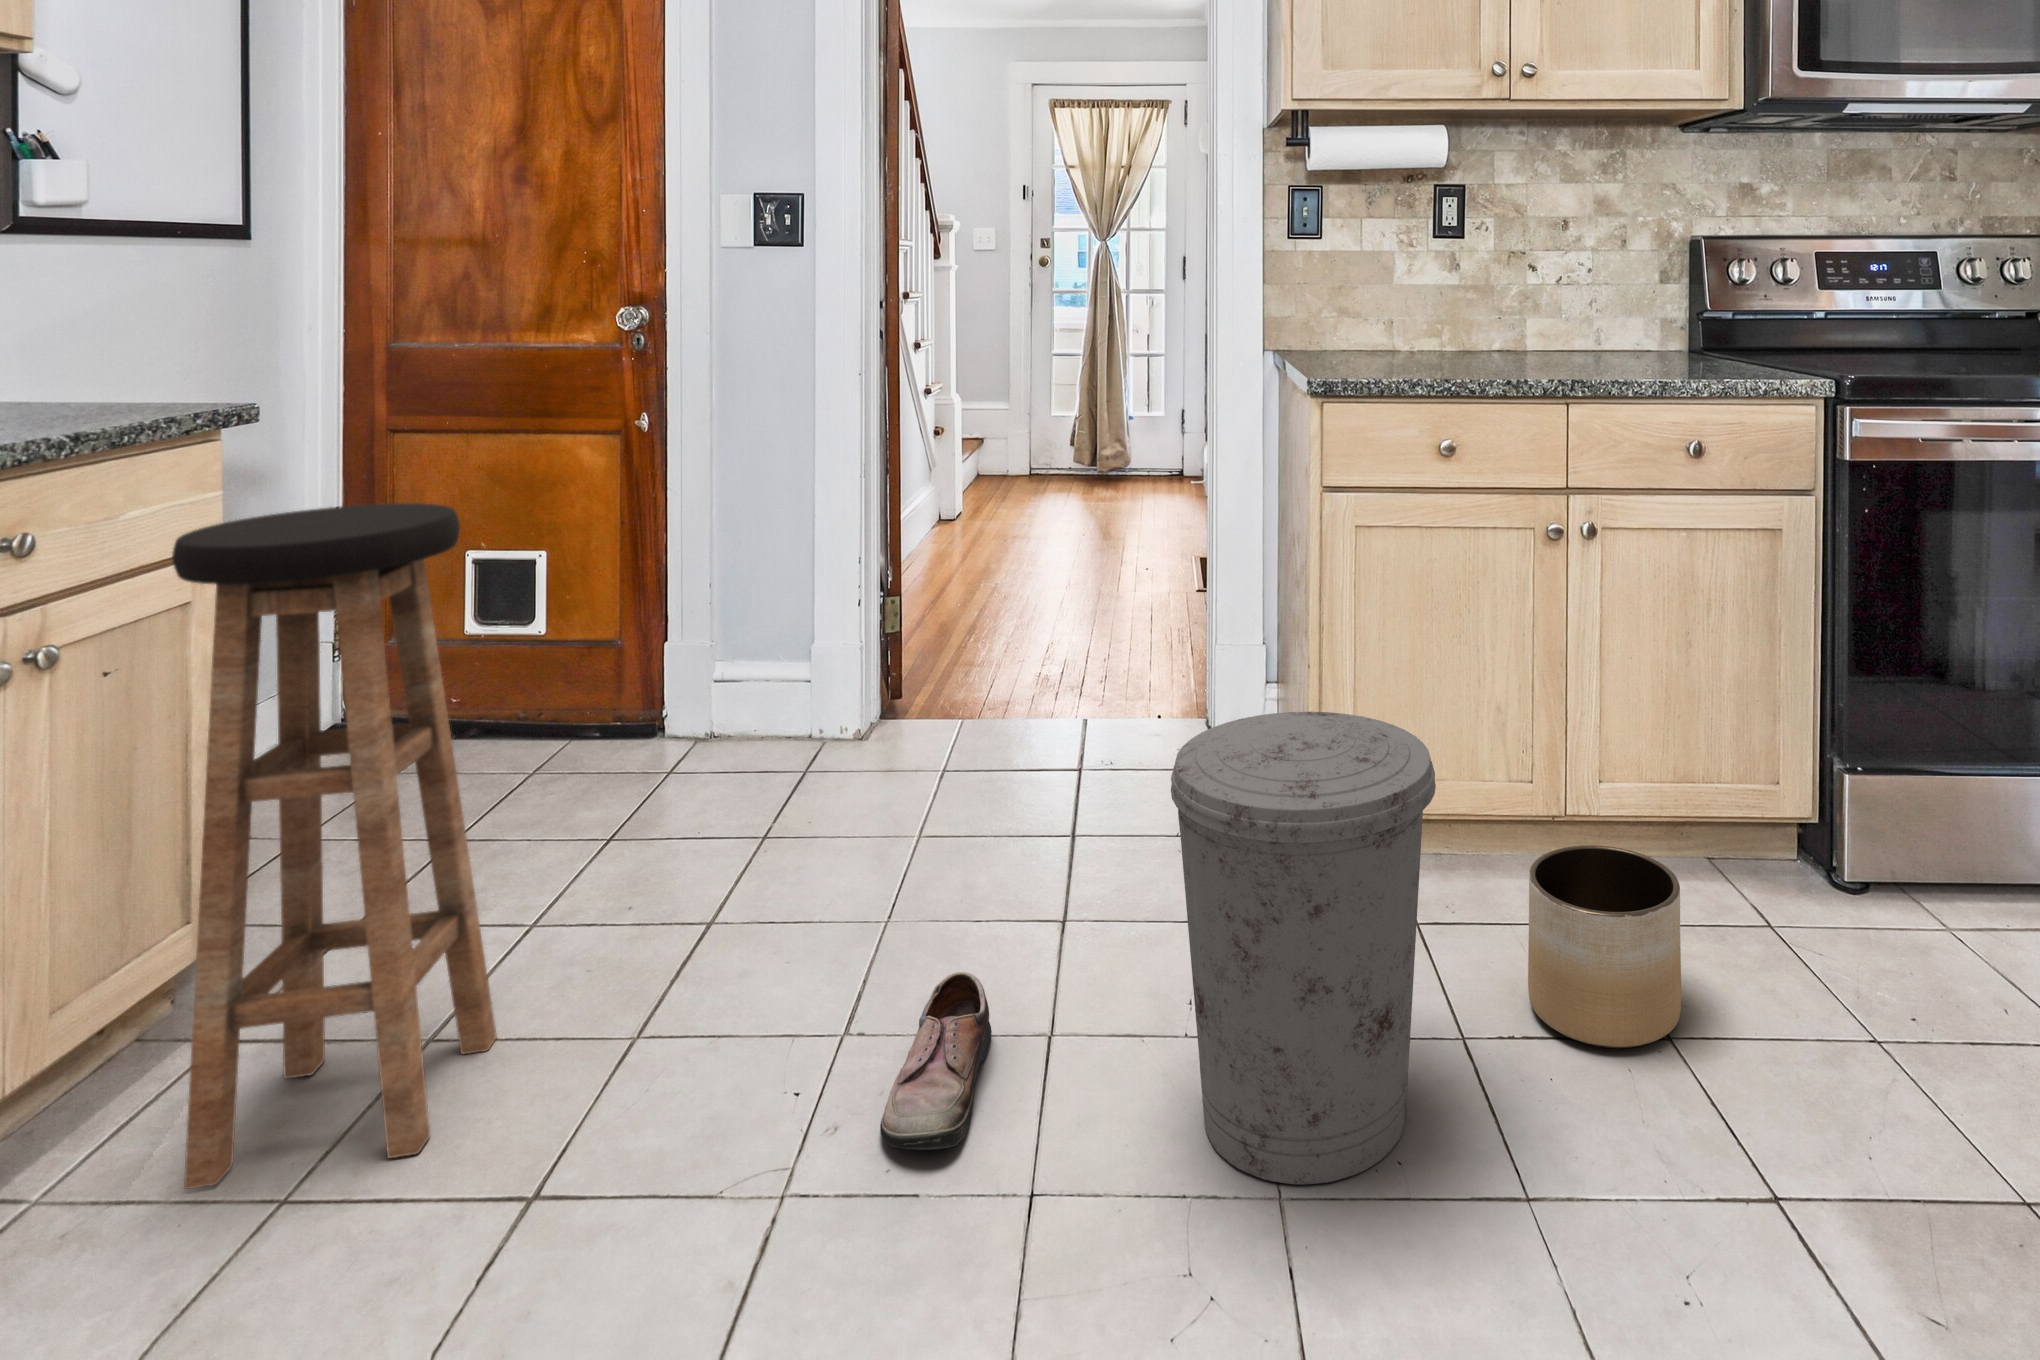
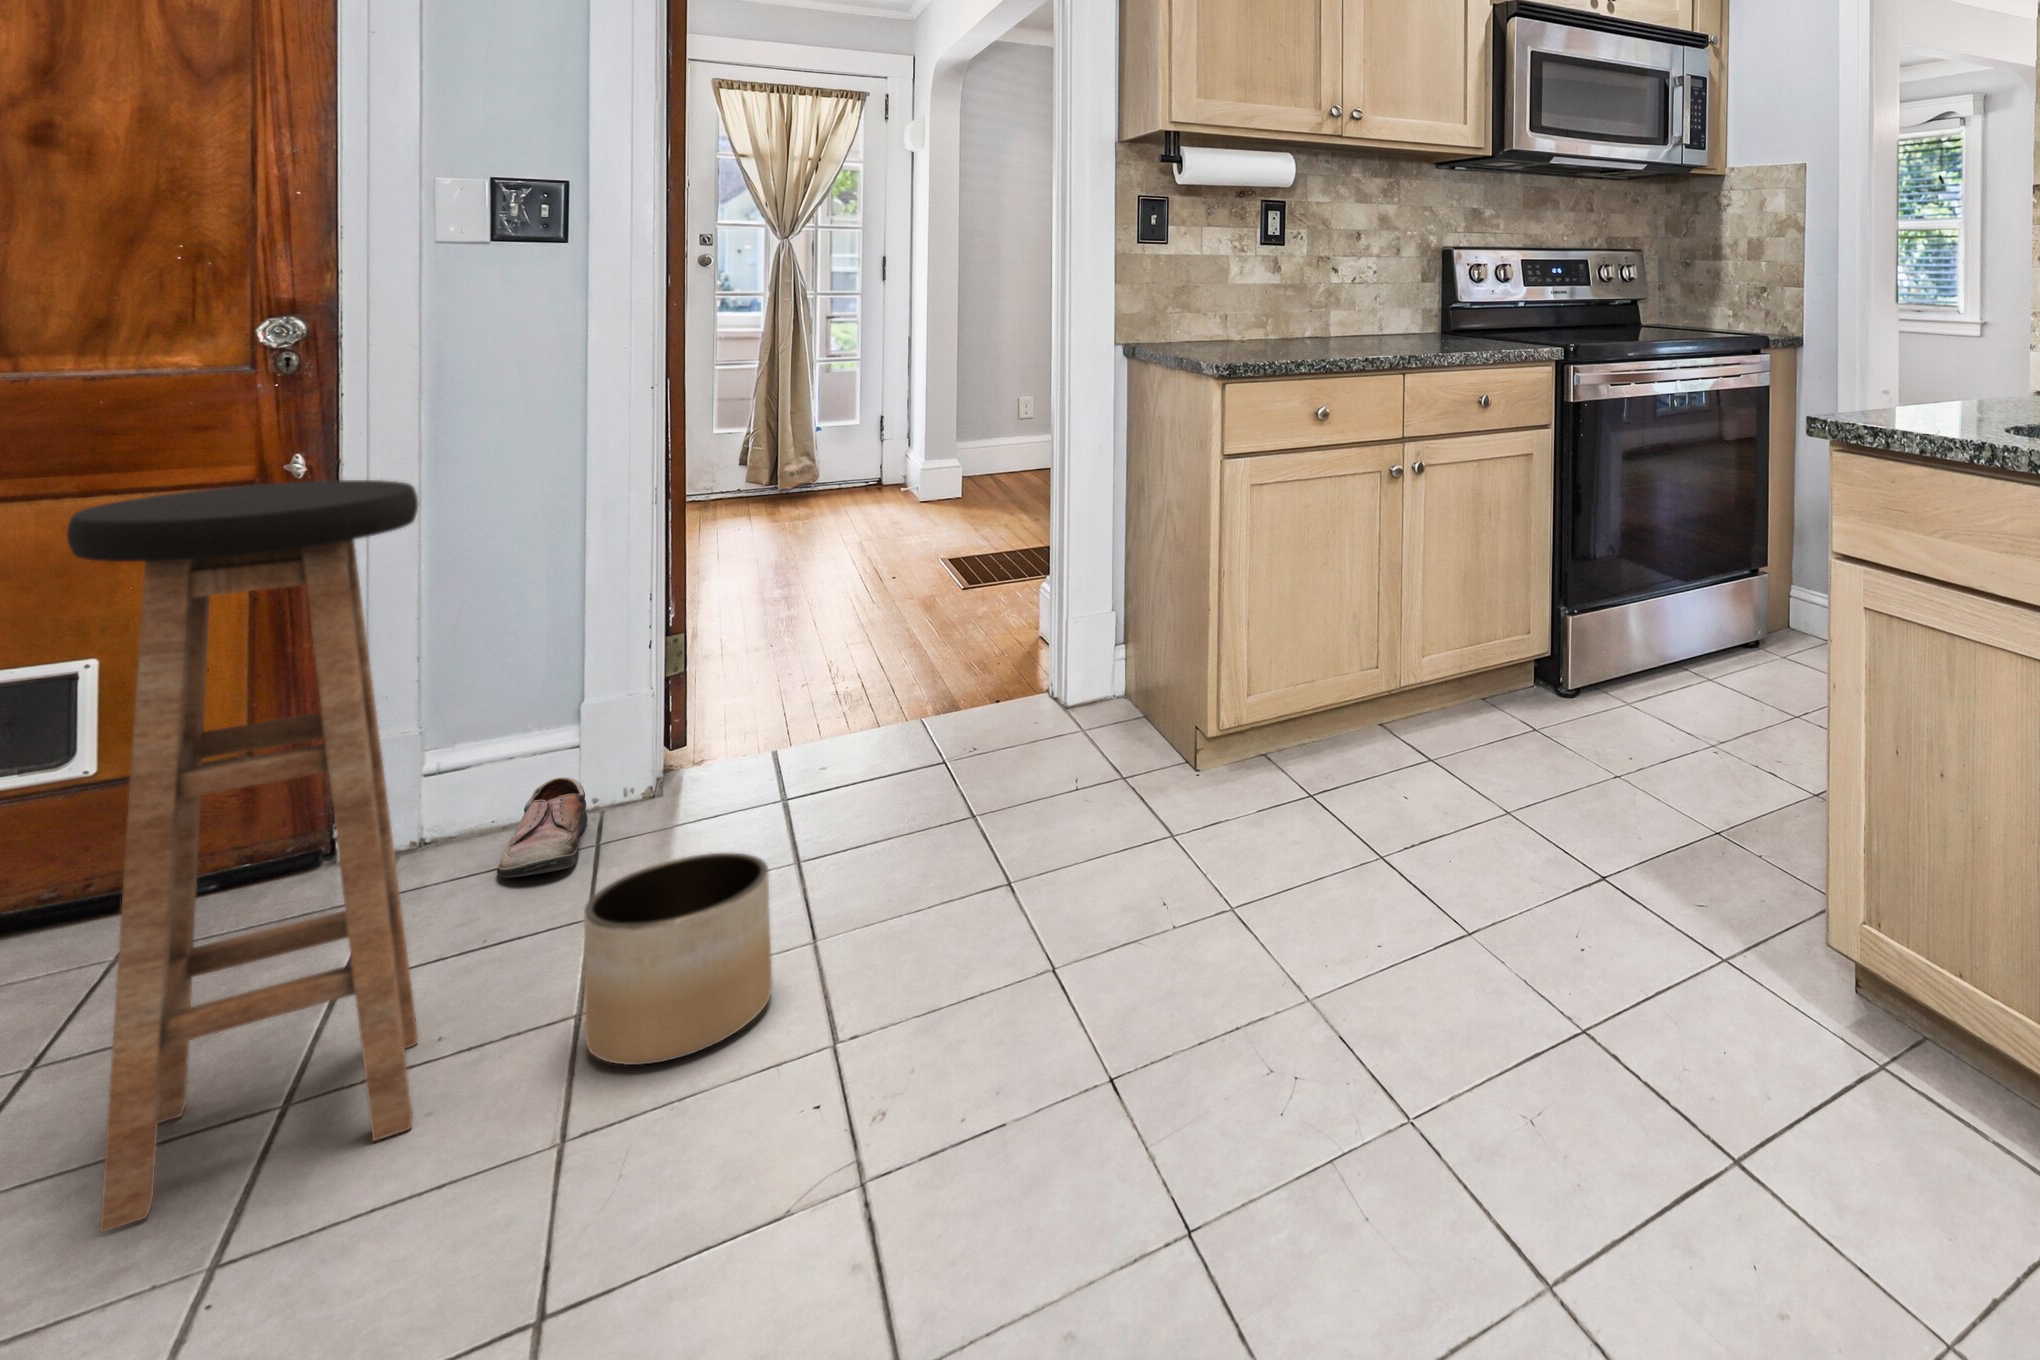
trash can: present [1171,712,1436,1184] -> none [1180,601,1382,938]
planter: present [1528,845,1681,1048] -> present [584,853,772,1065]
shoe: present [880,972,992,1150] -> present [497,777,588,877]

